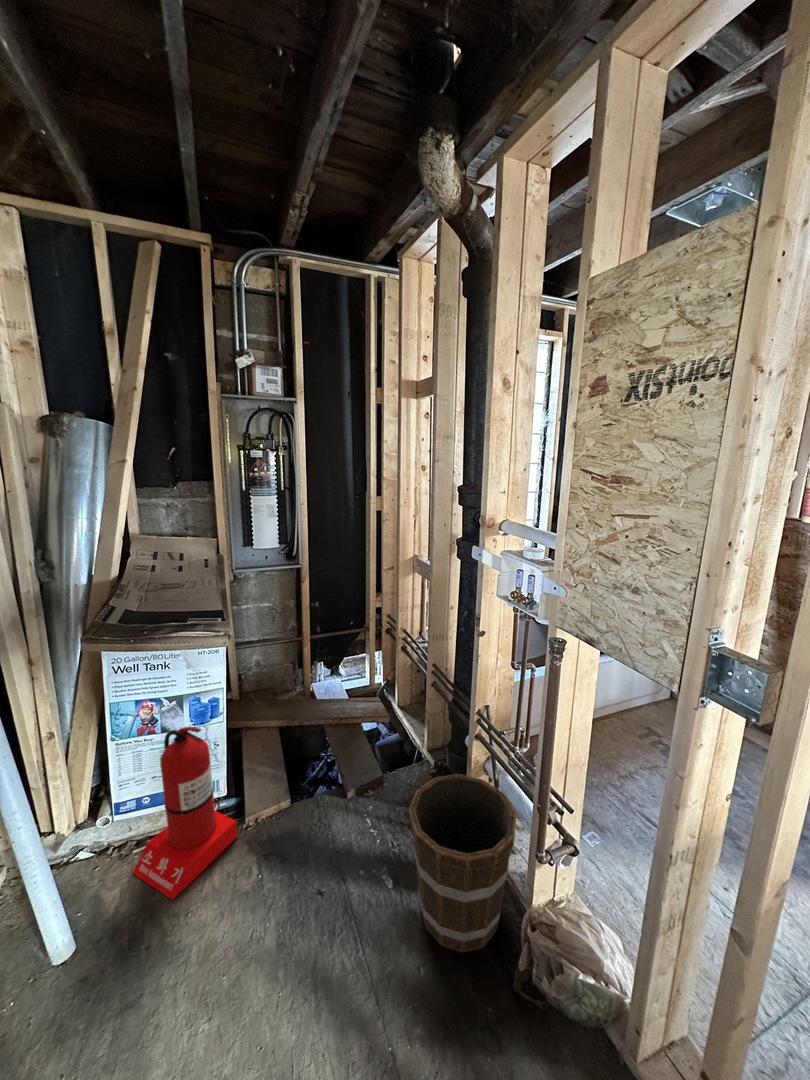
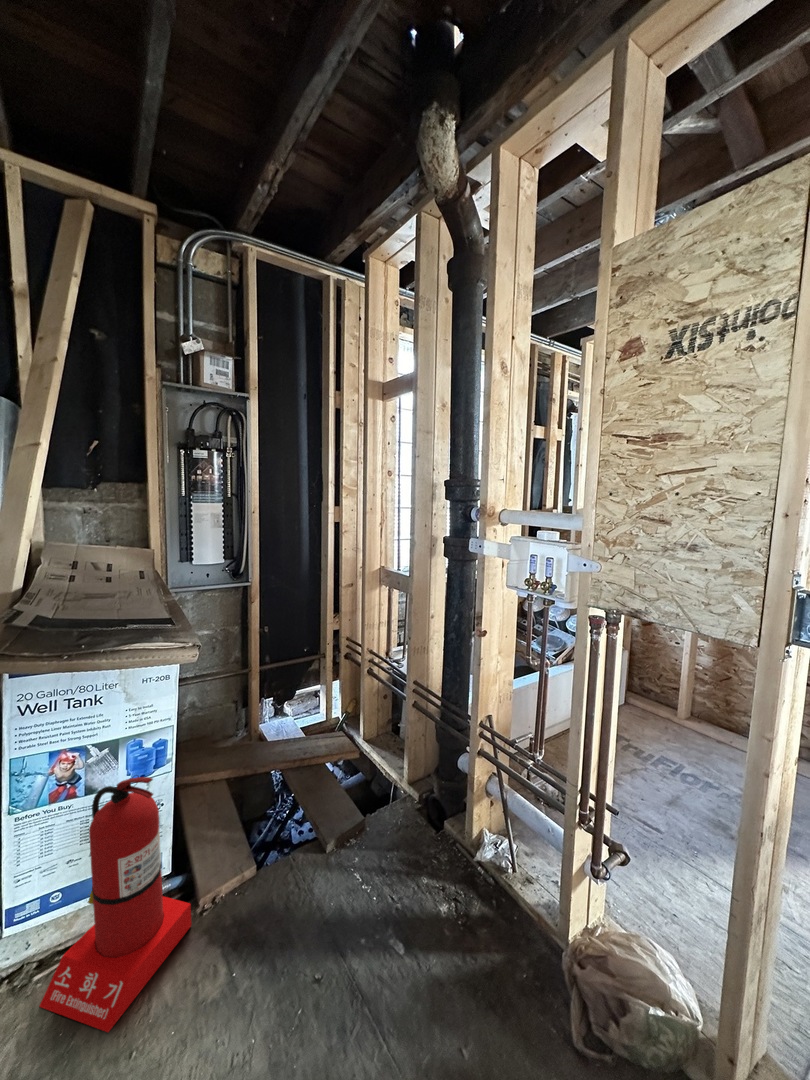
bucket: present [409,774,516,952] -> none [433,796,560,1015]

